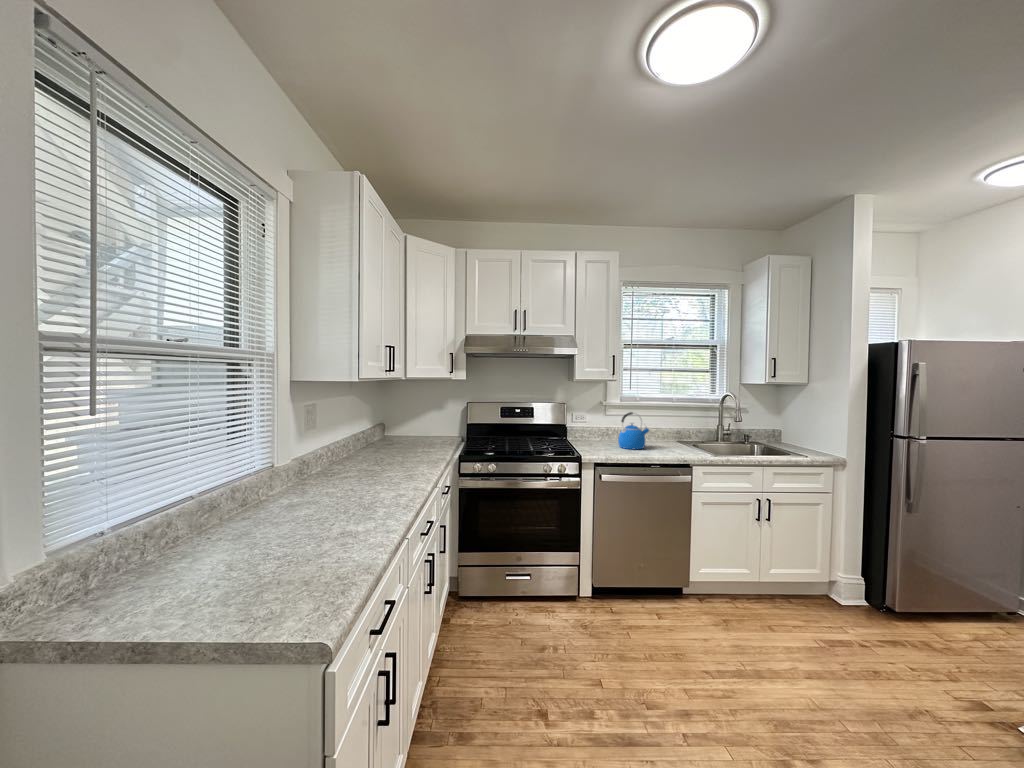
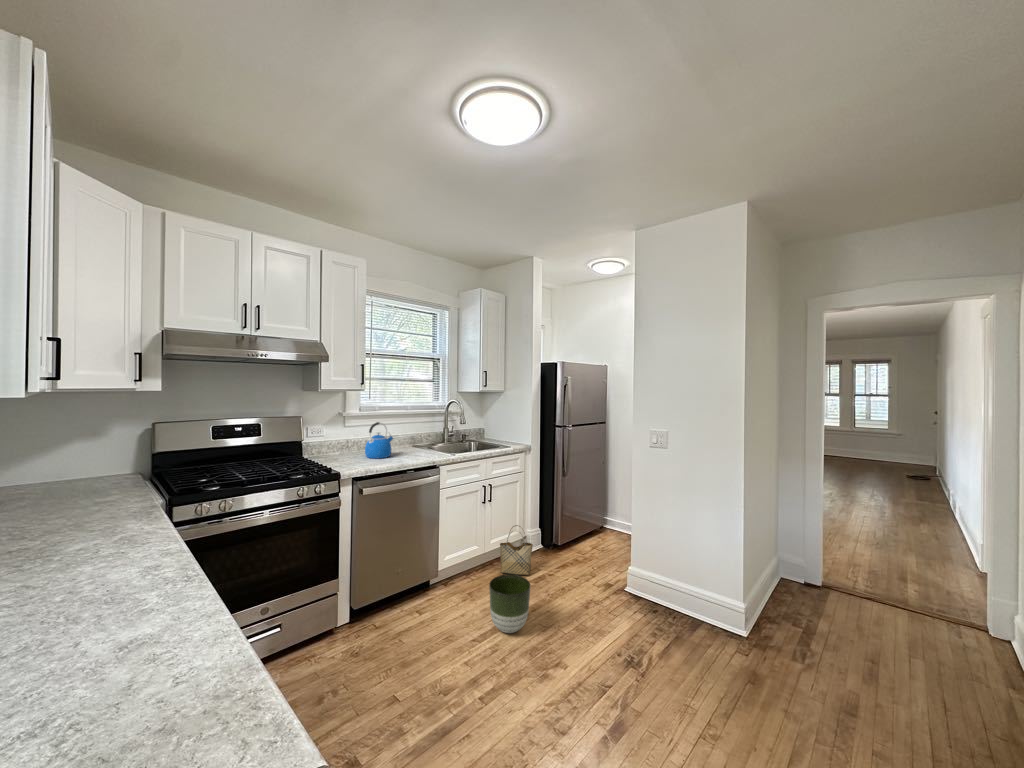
woven basket: none [779,560,832,631] -> present [500,525,533,575]
planter: none [732,610,792,688] -> present [489,574,530,633]

